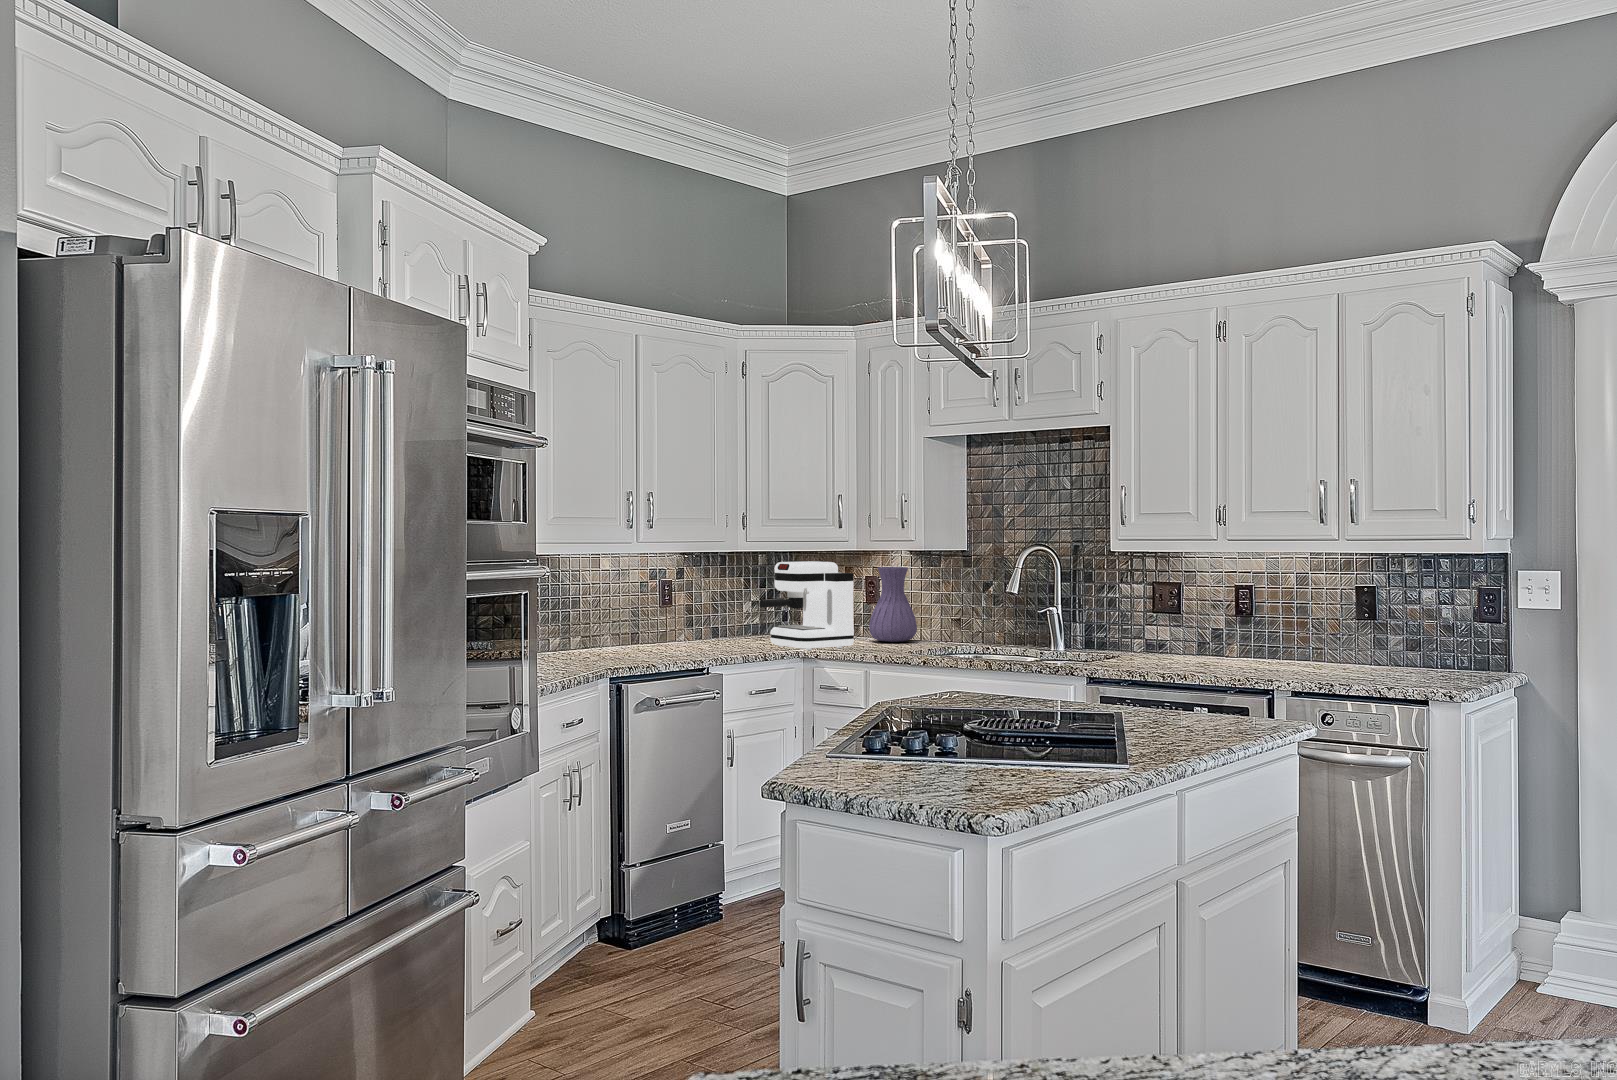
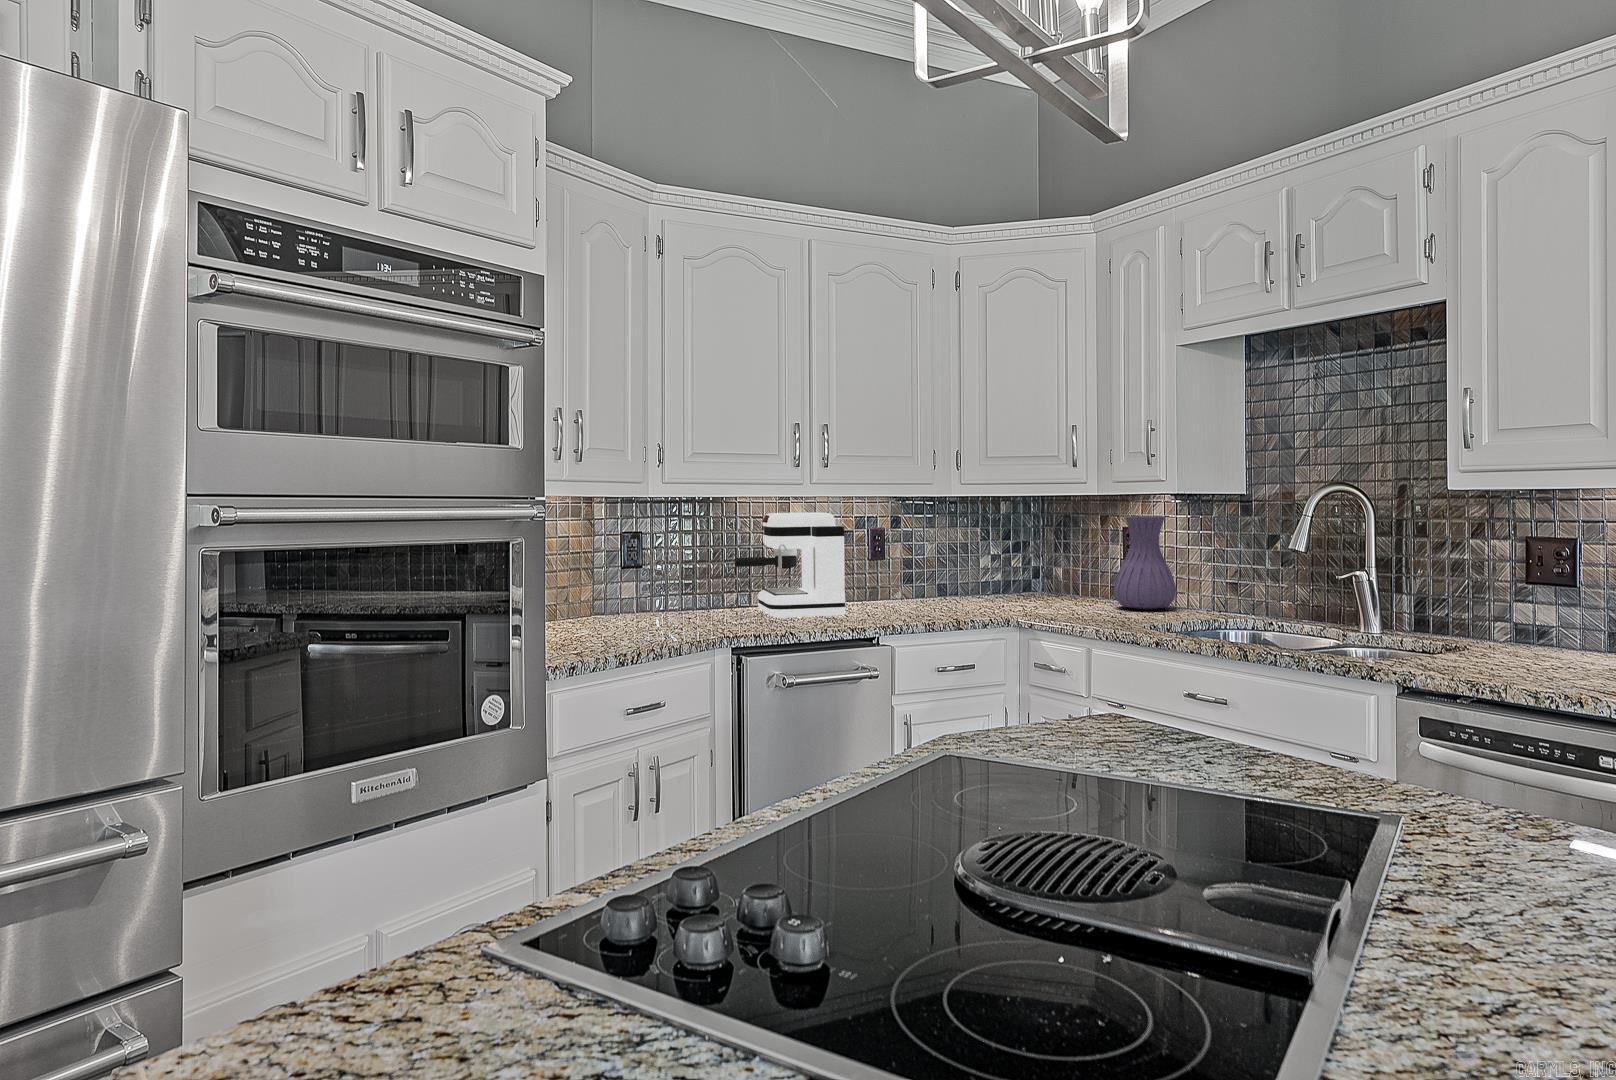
coffee maker: present [759,561,854,650] -> present [735,512,845,620]

